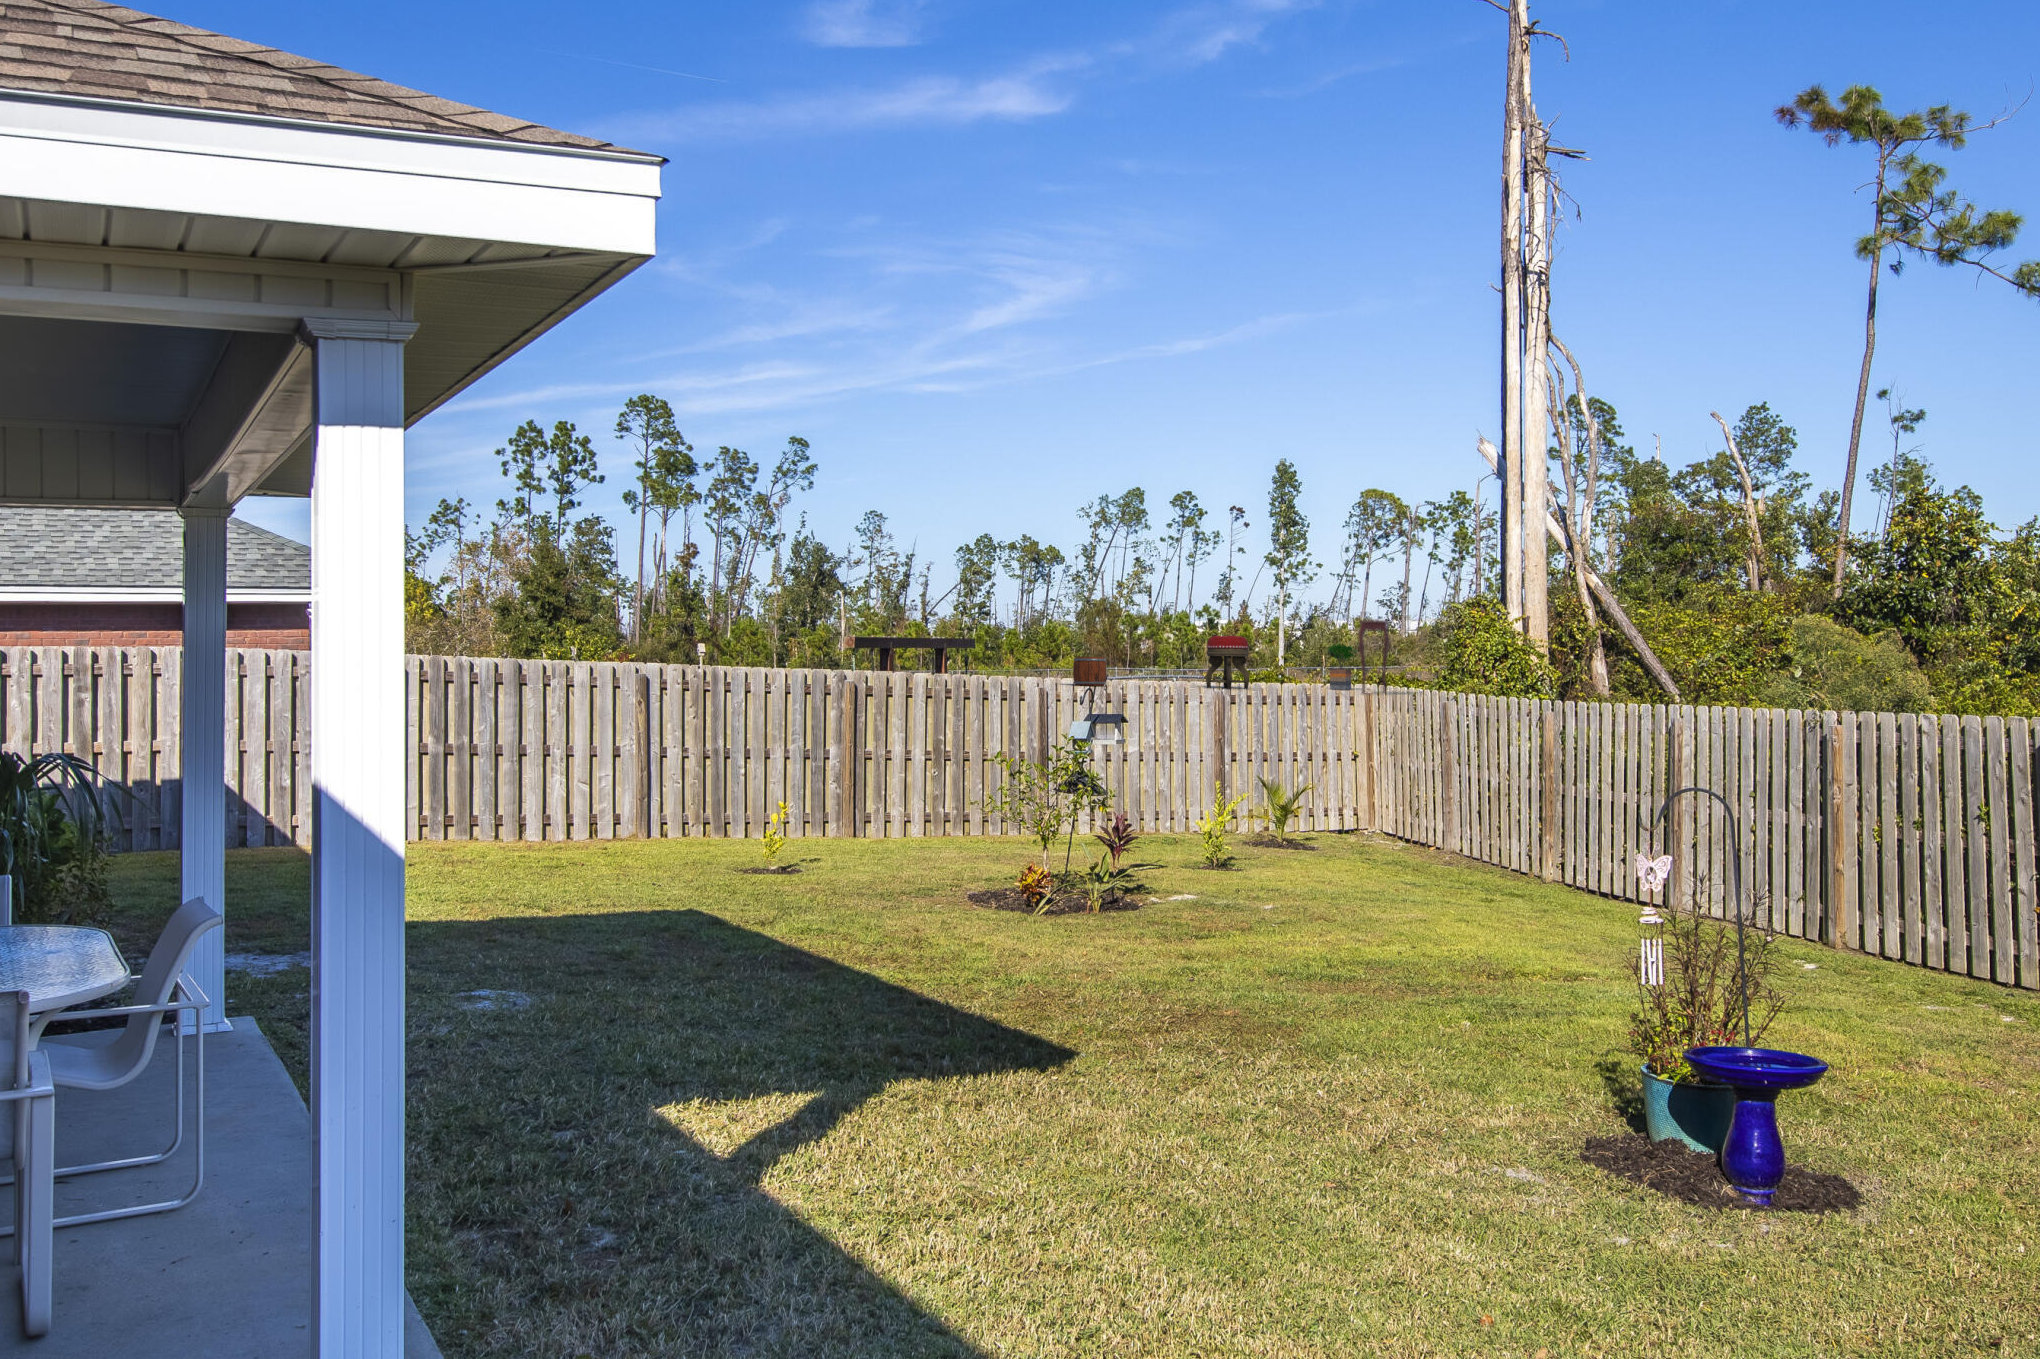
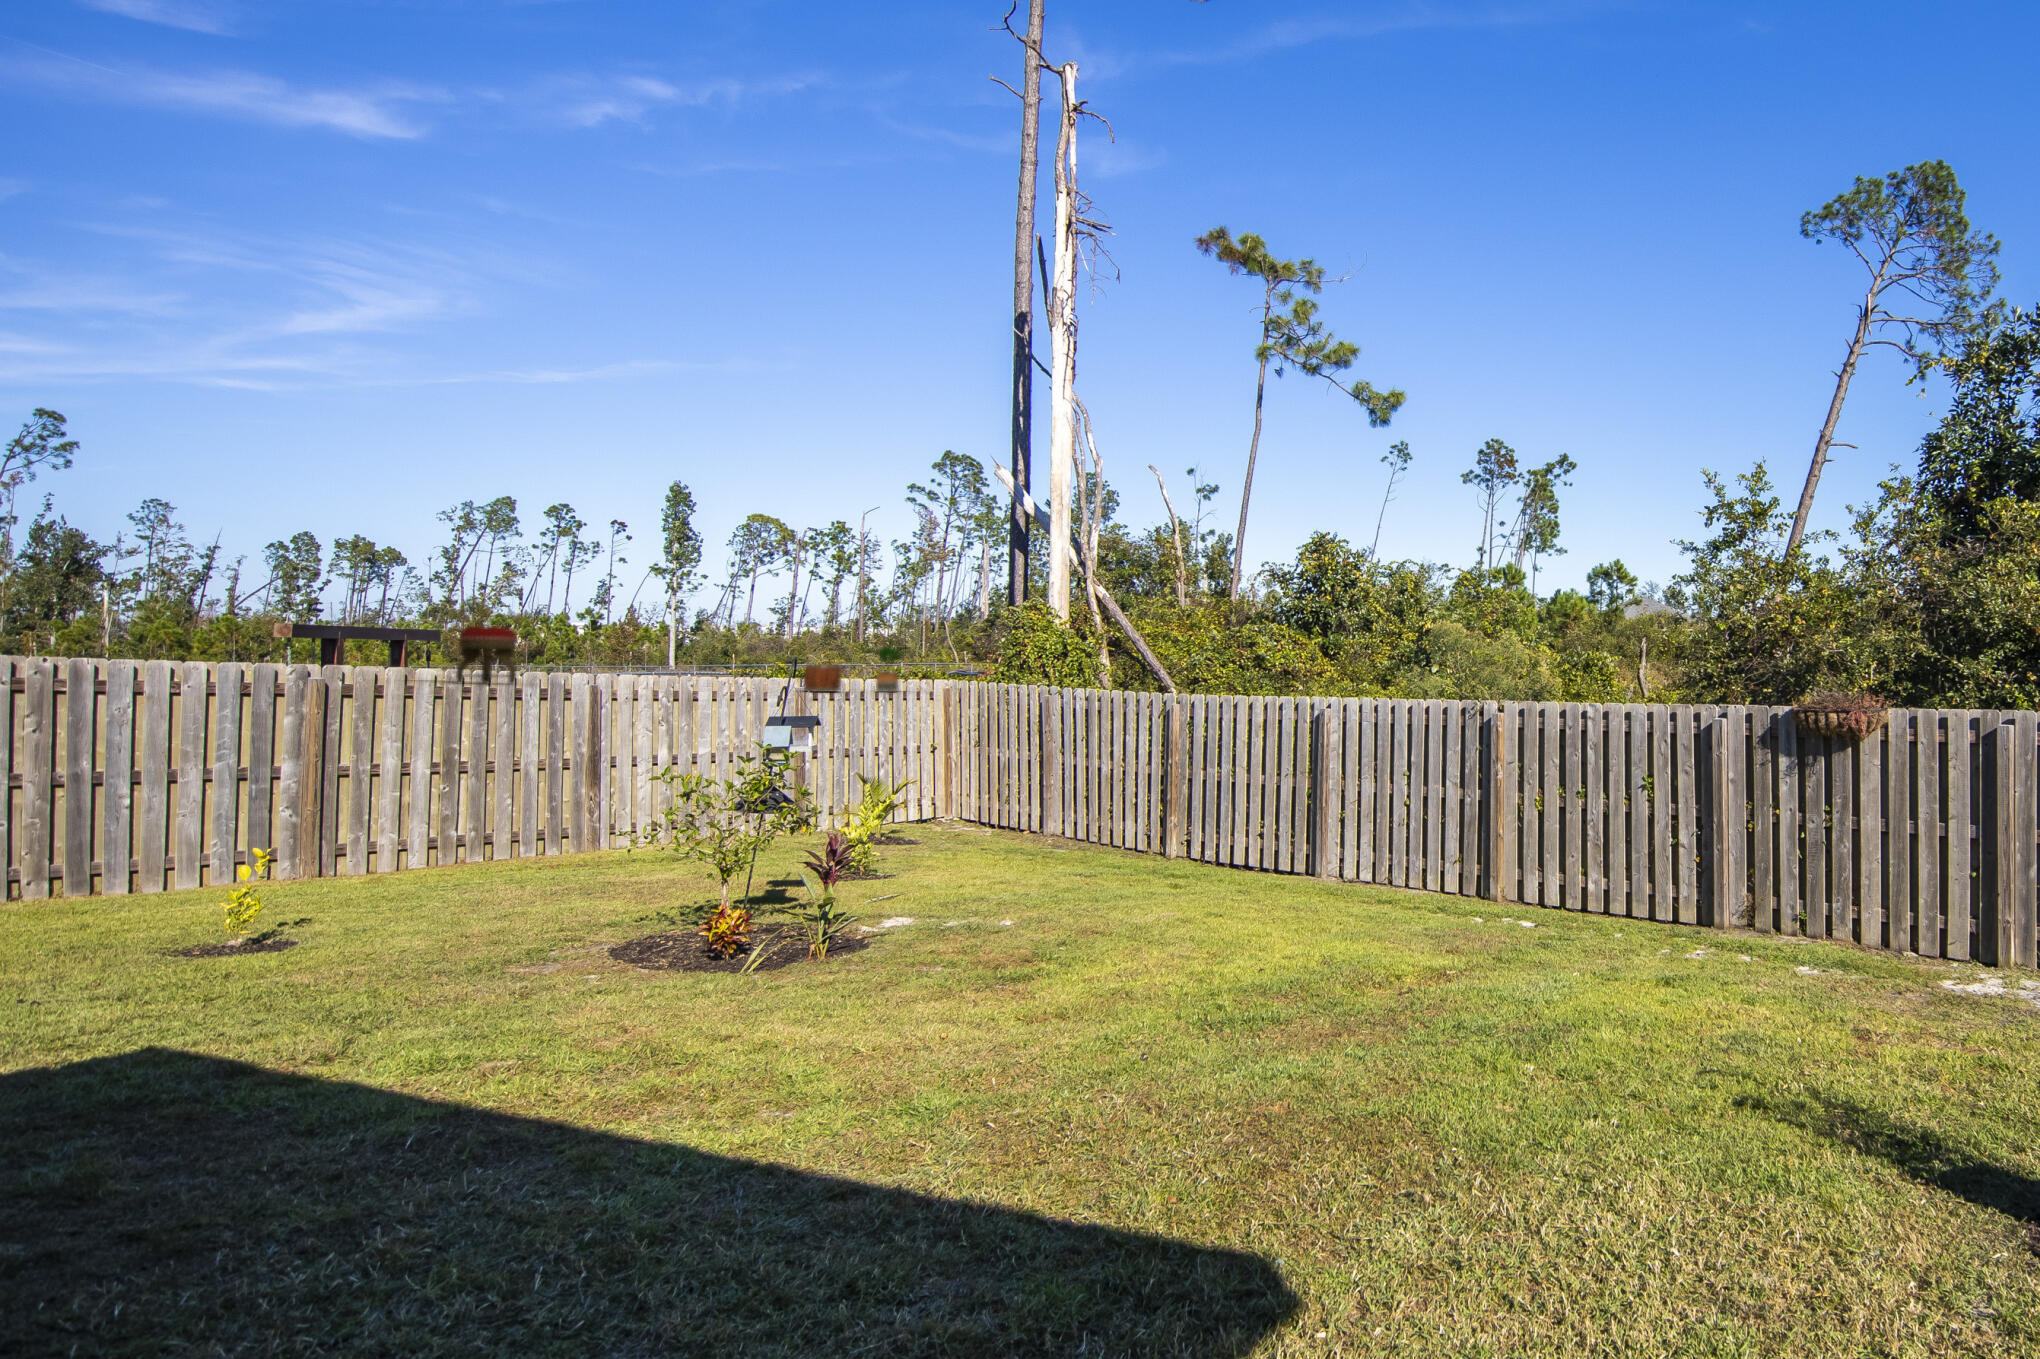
side table: present [1359,620,1389,694] -> none [922,624,956,696]
footstool: present [1206,636,1249,689] -> present [456,626,517,683]
bucket: present [1073,657,1106,686] -> present [803,664,841,692]

